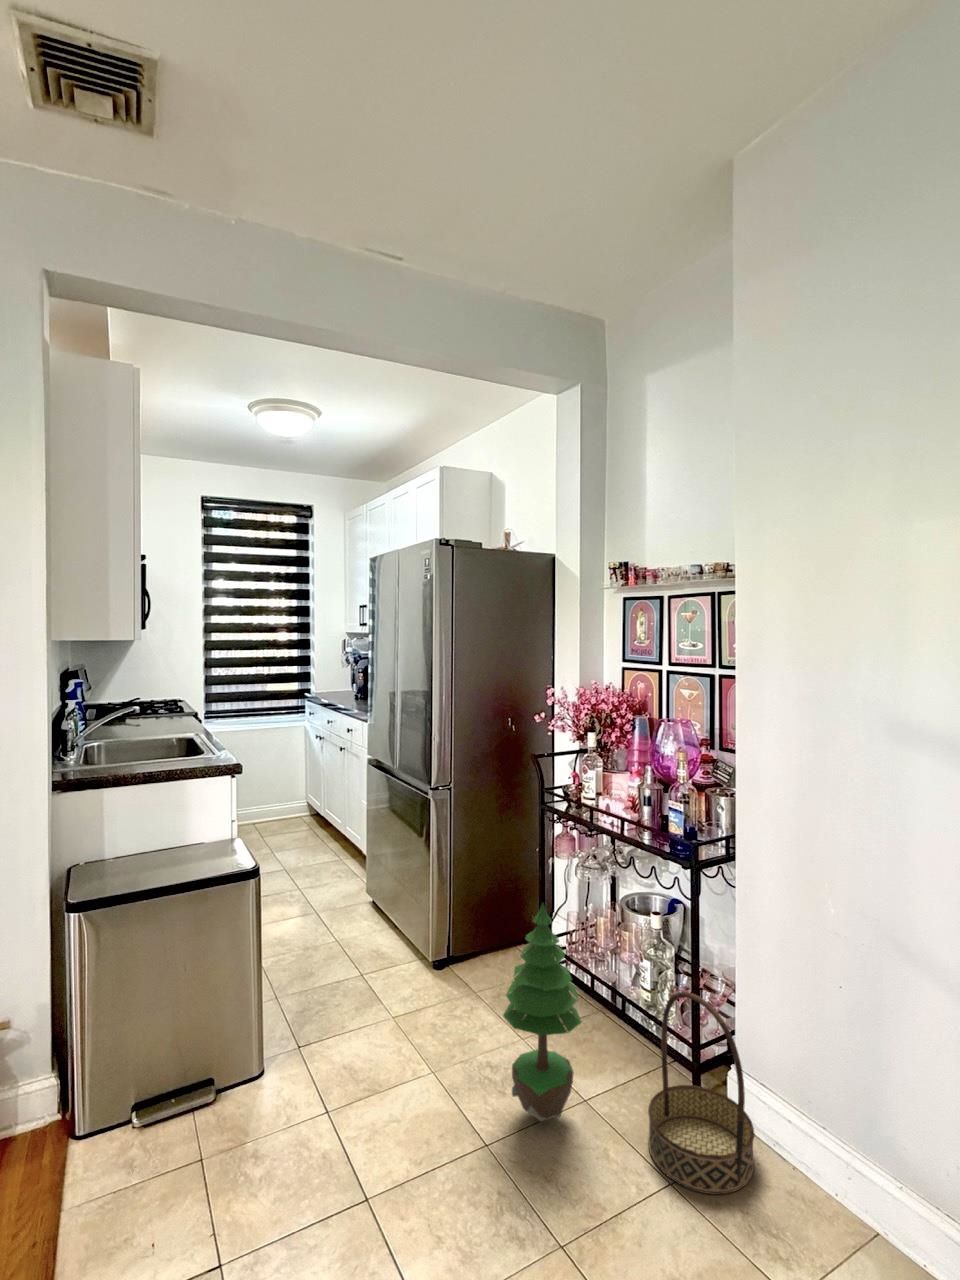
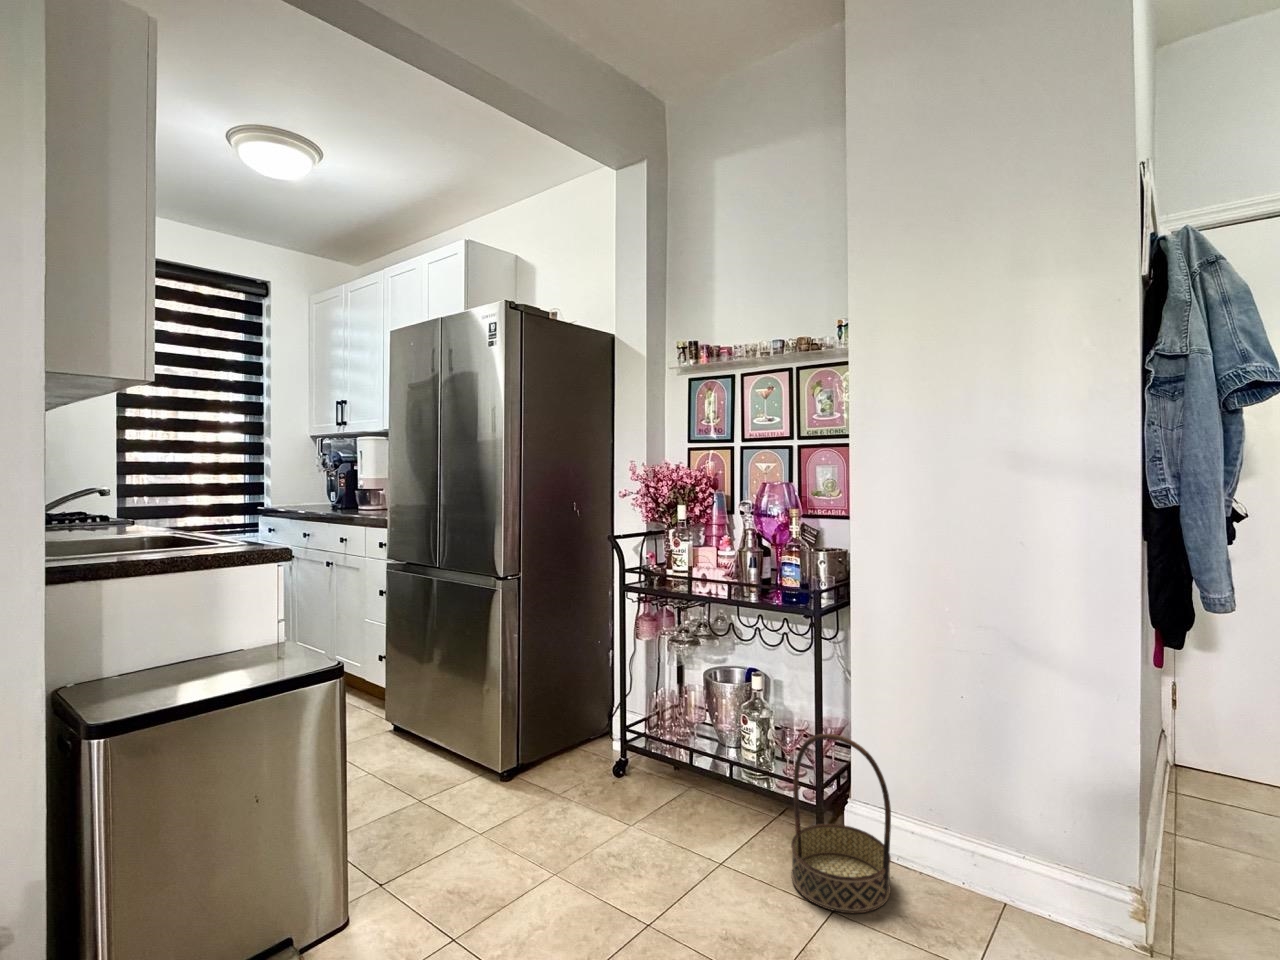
potted tree: present [503,903,581,1121] -> none [647,667,728,890]

